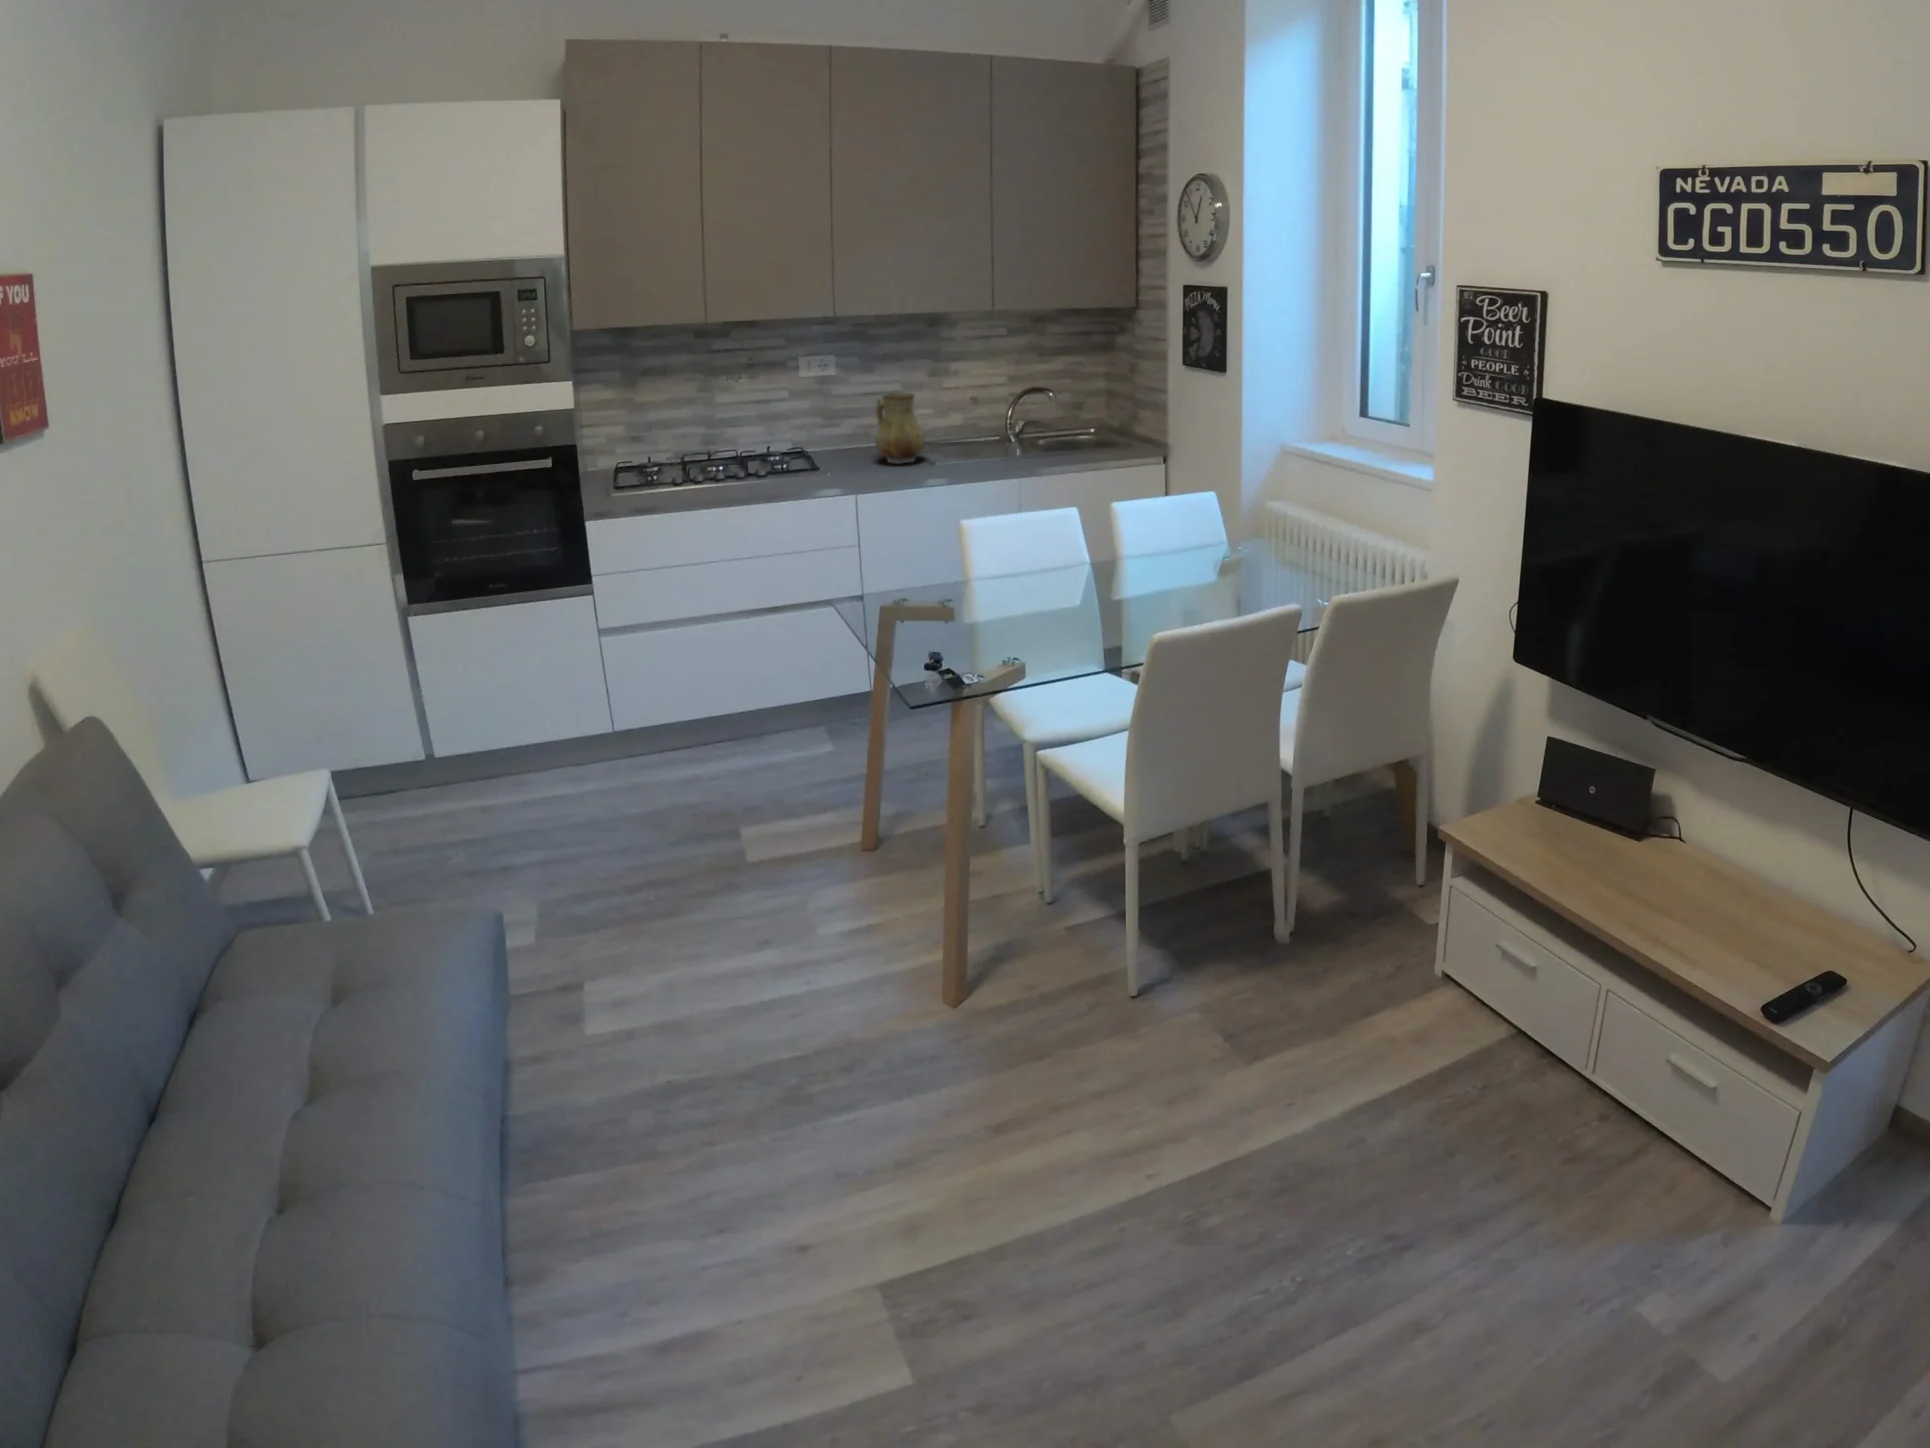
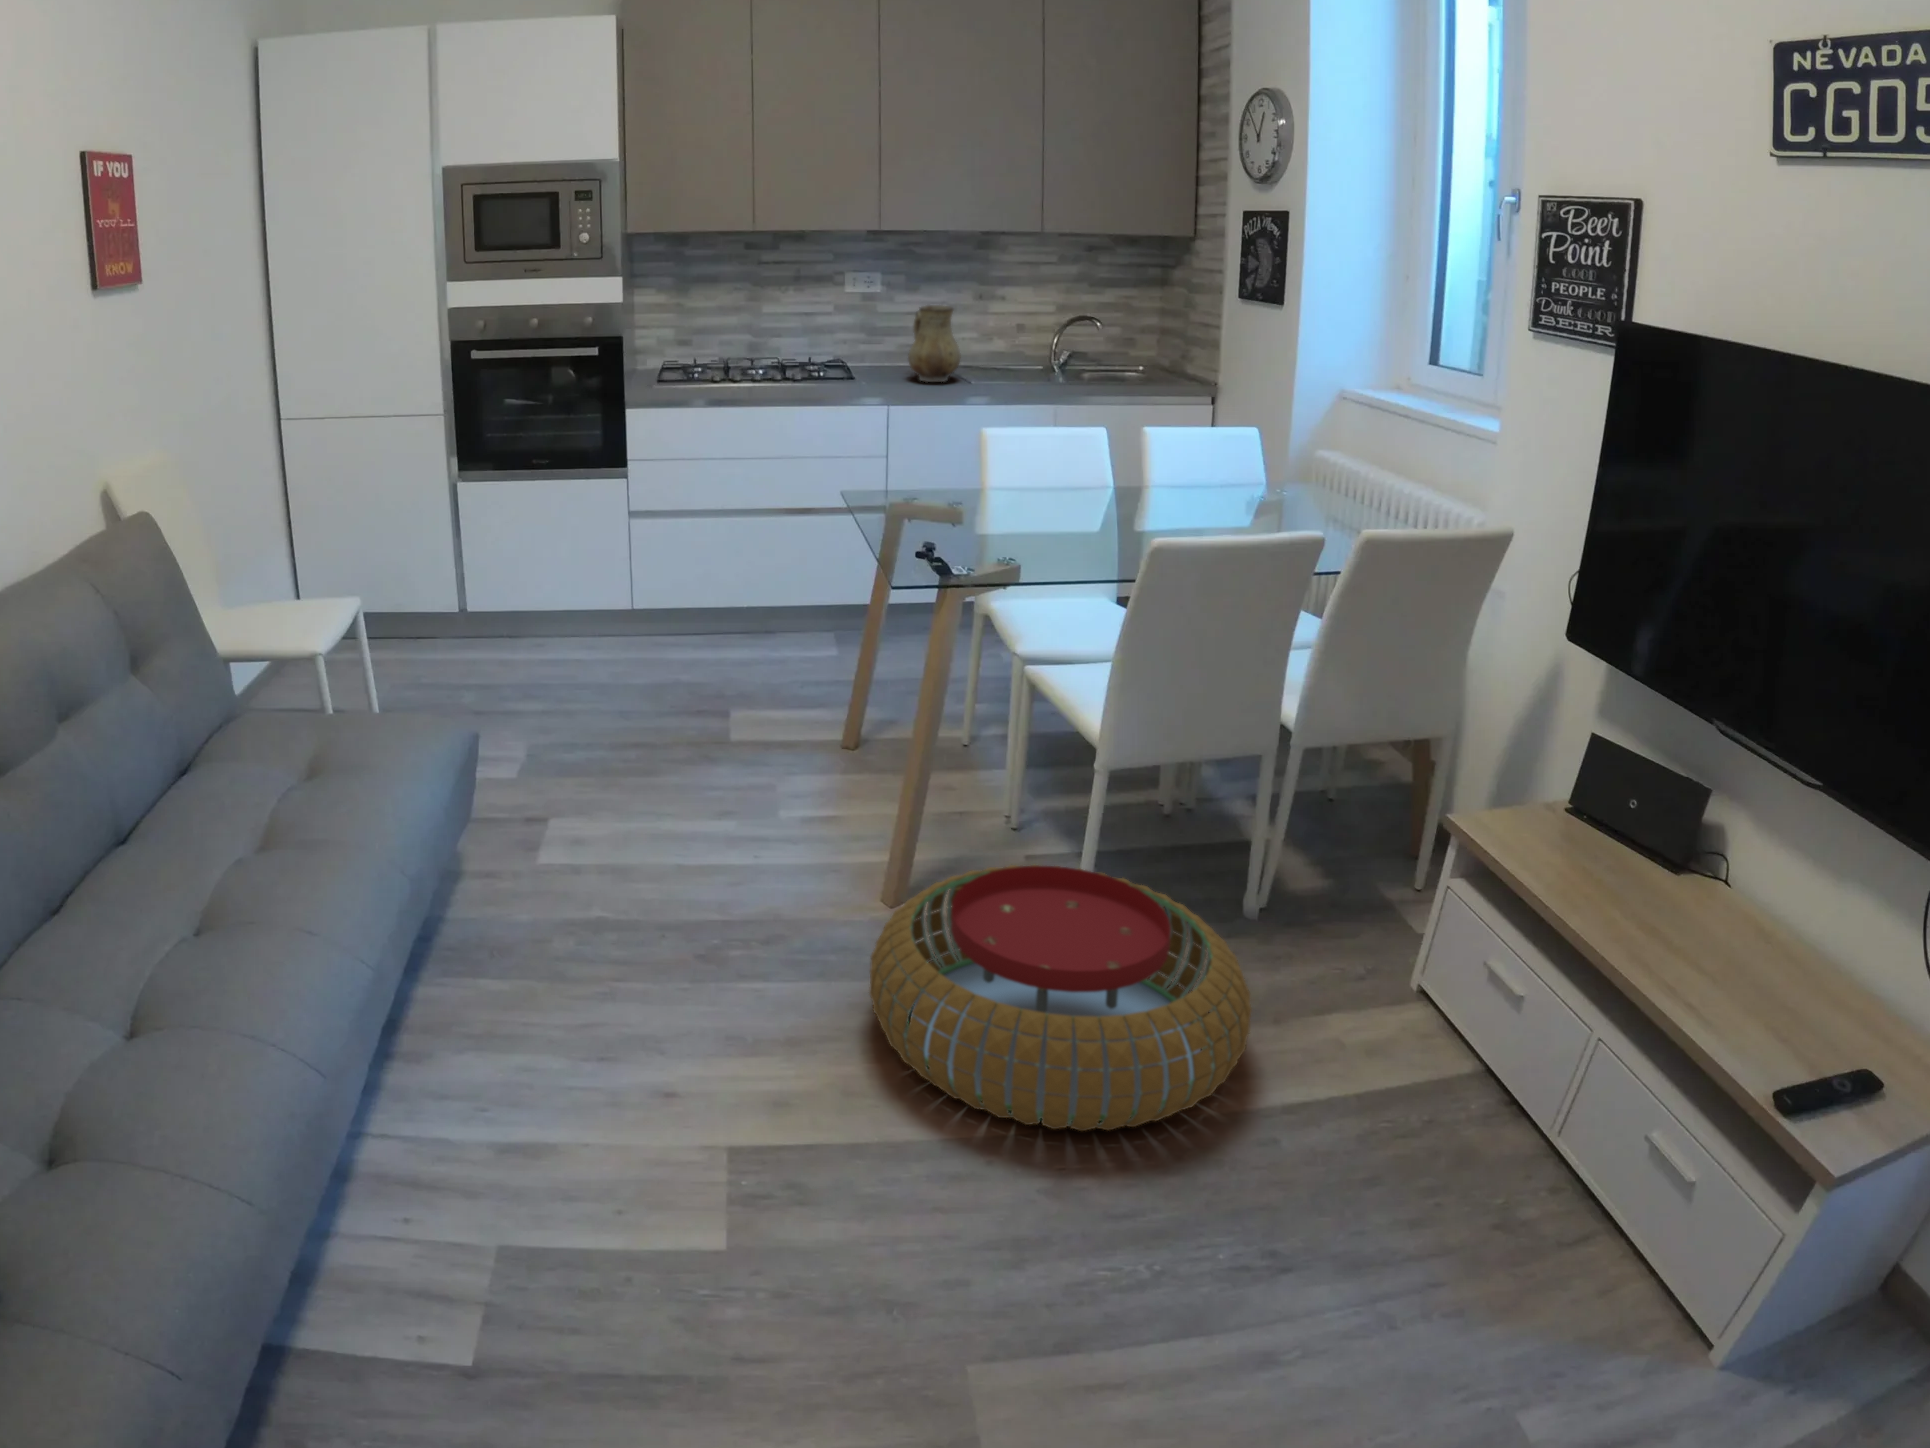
pouf: none [1012,932,1381,1240] -> present [869,865,1252,1131]

